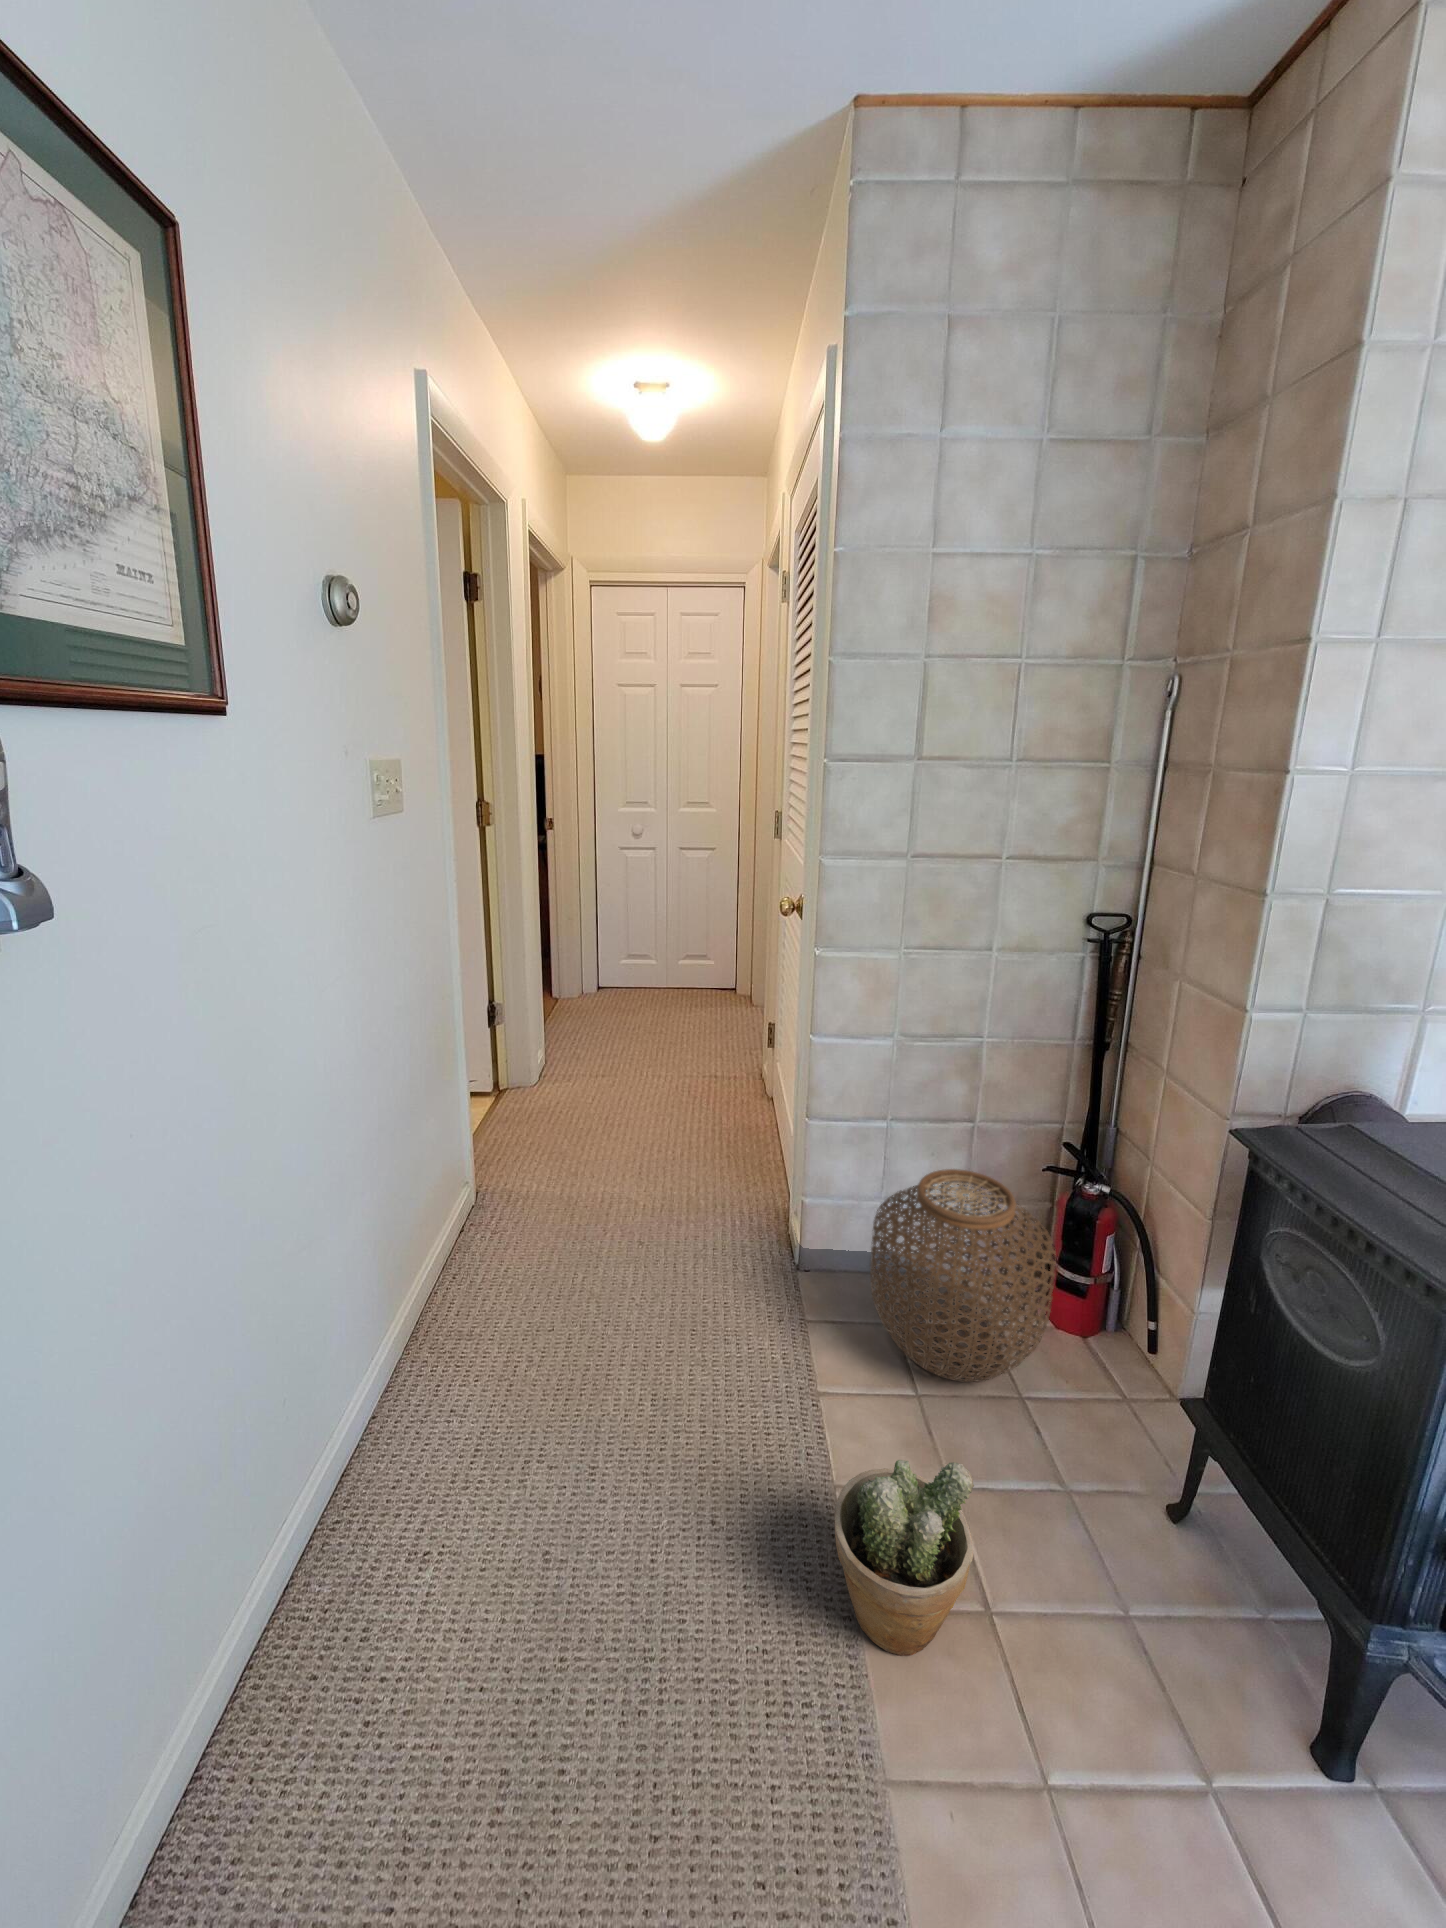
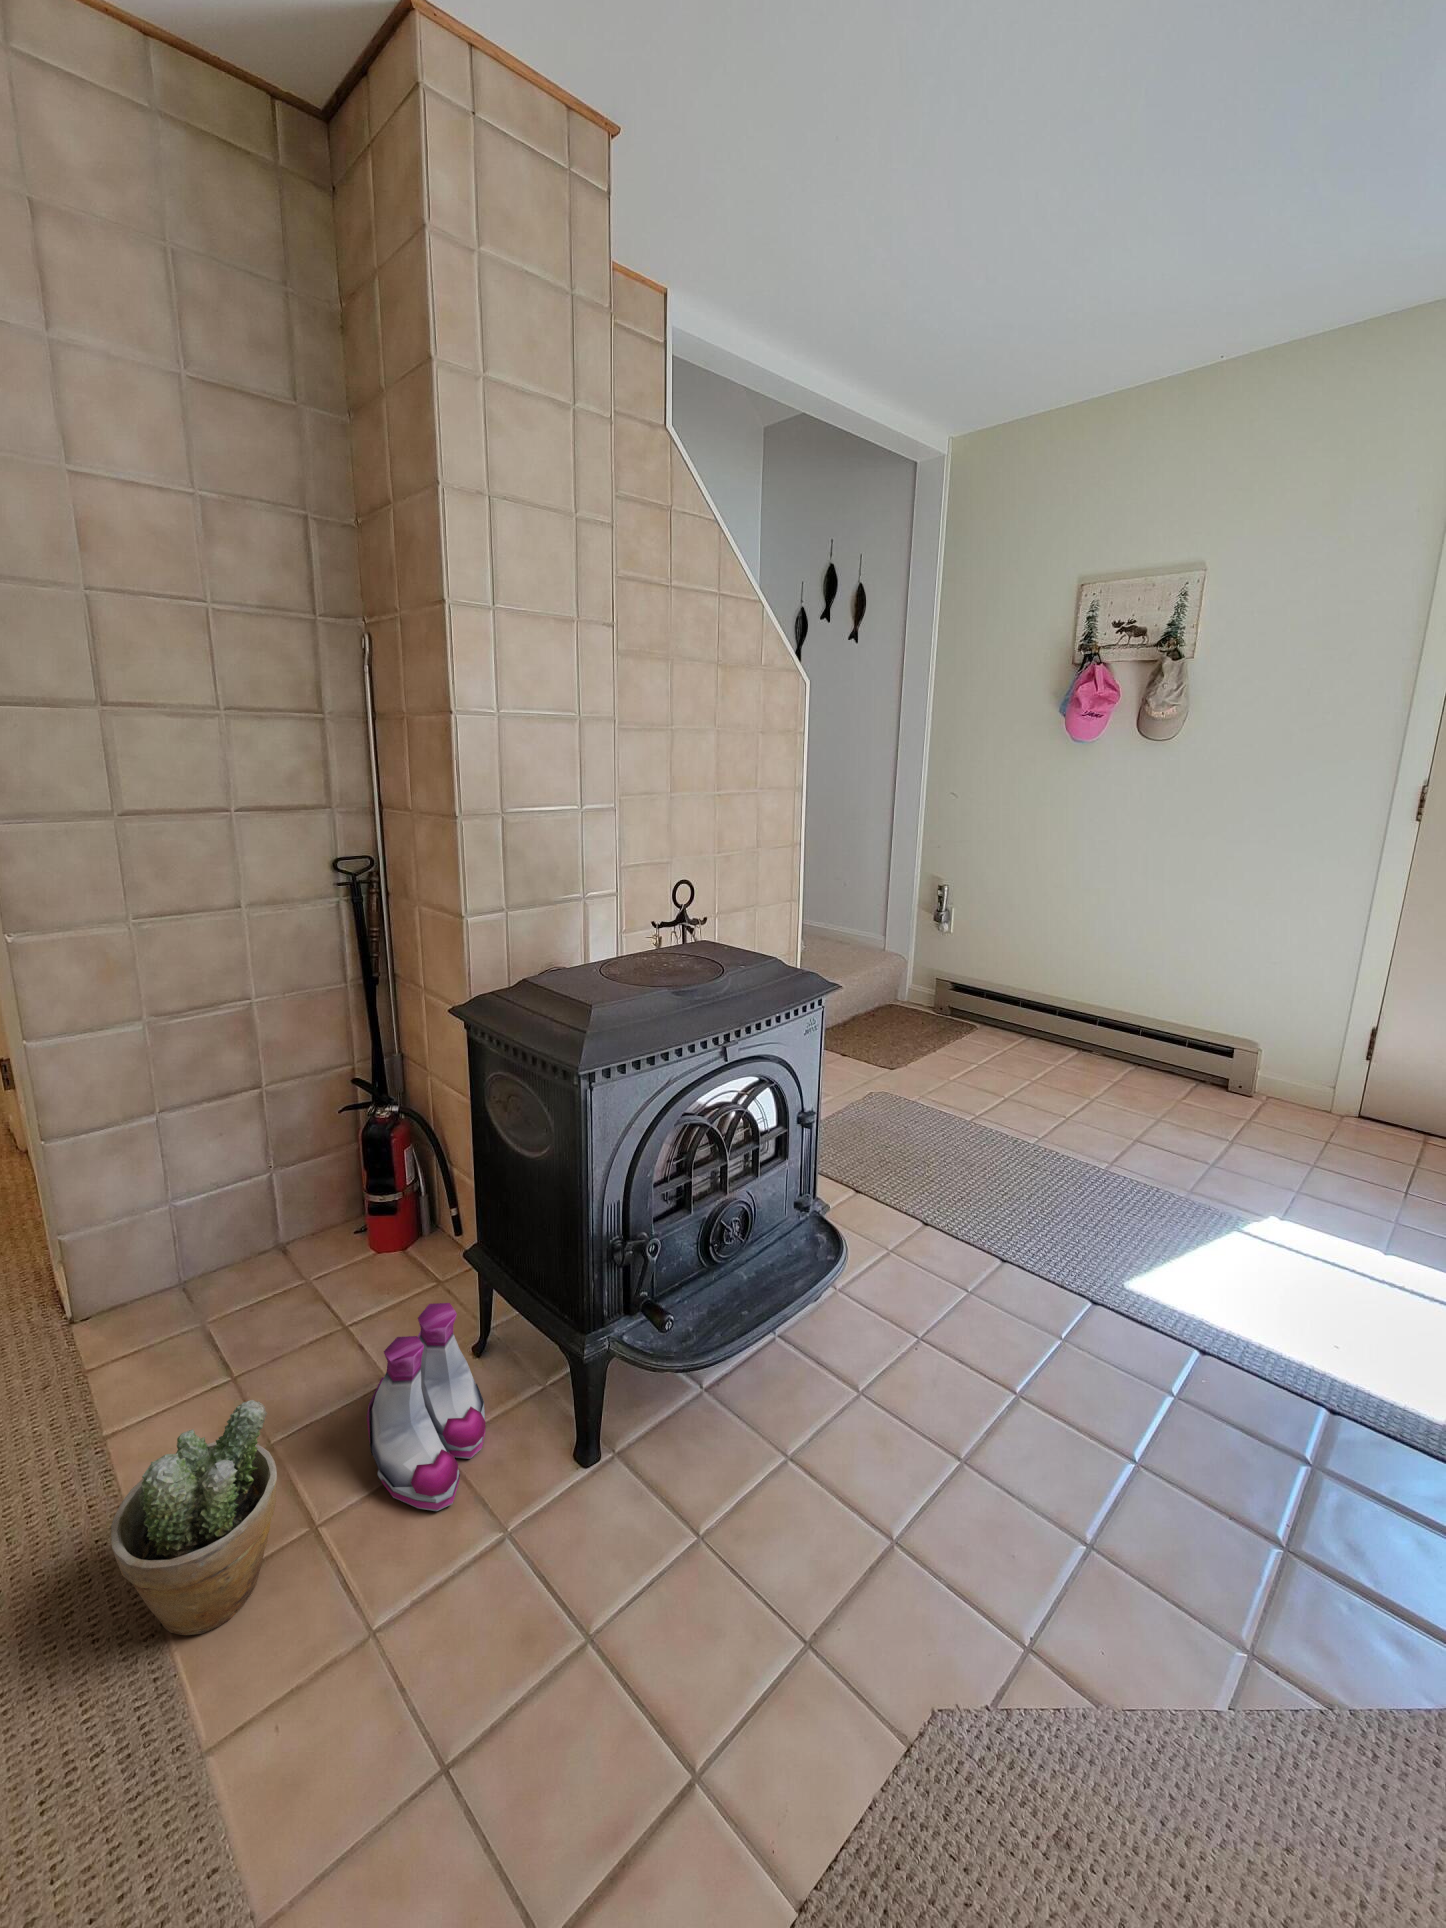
woven basket: present [870,1169,1056,1382] -> none [151,1132,358,1349]
boots: none [1051,1448,1187,1695] -> present [367,1303,486,1511]

